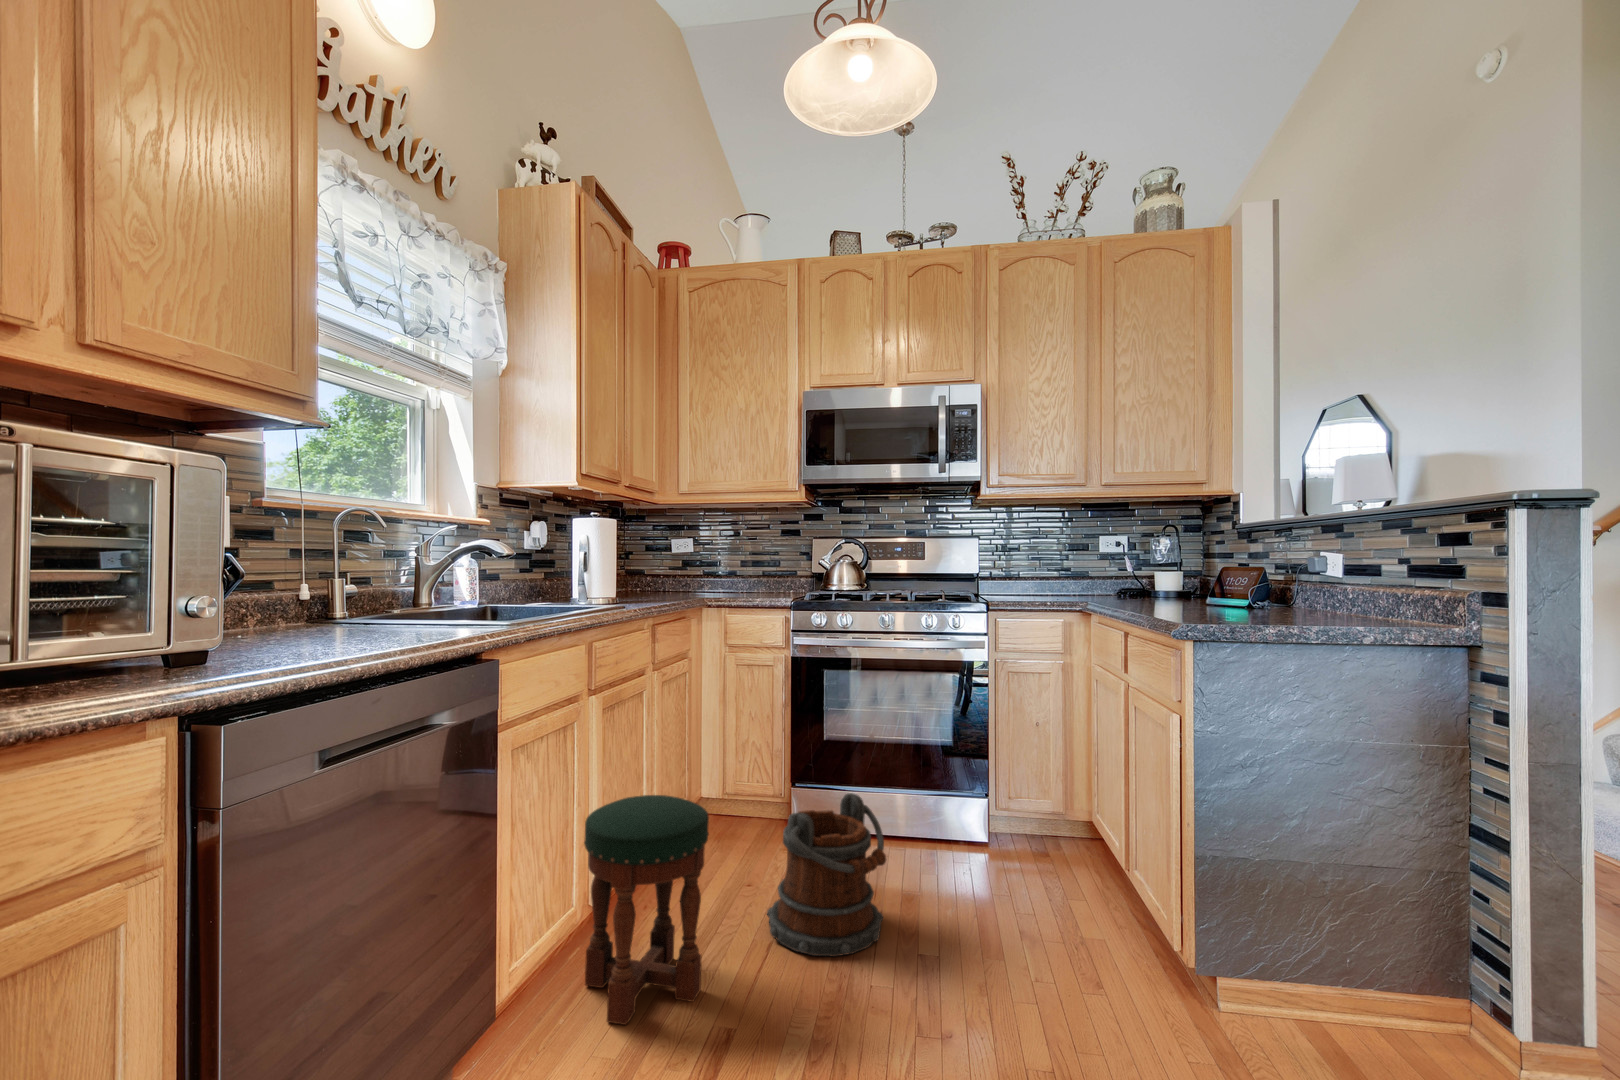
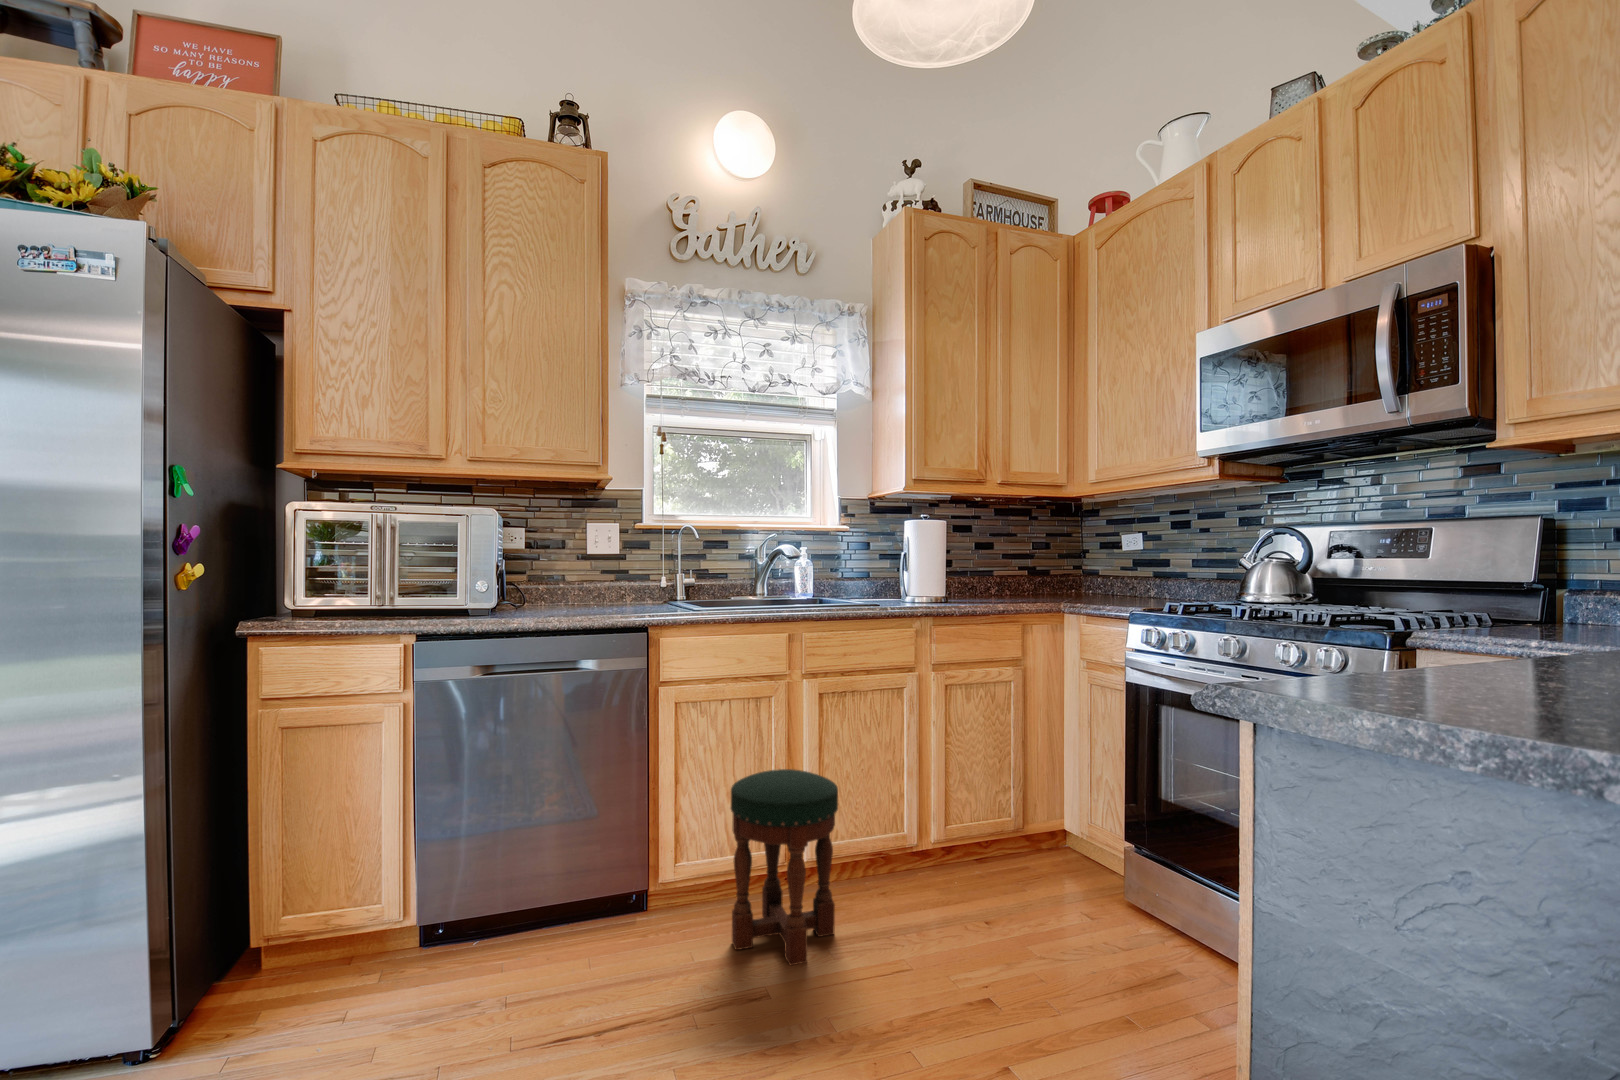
bucket: present [767,793,886,957] -> none [906,836,1051,1025]

